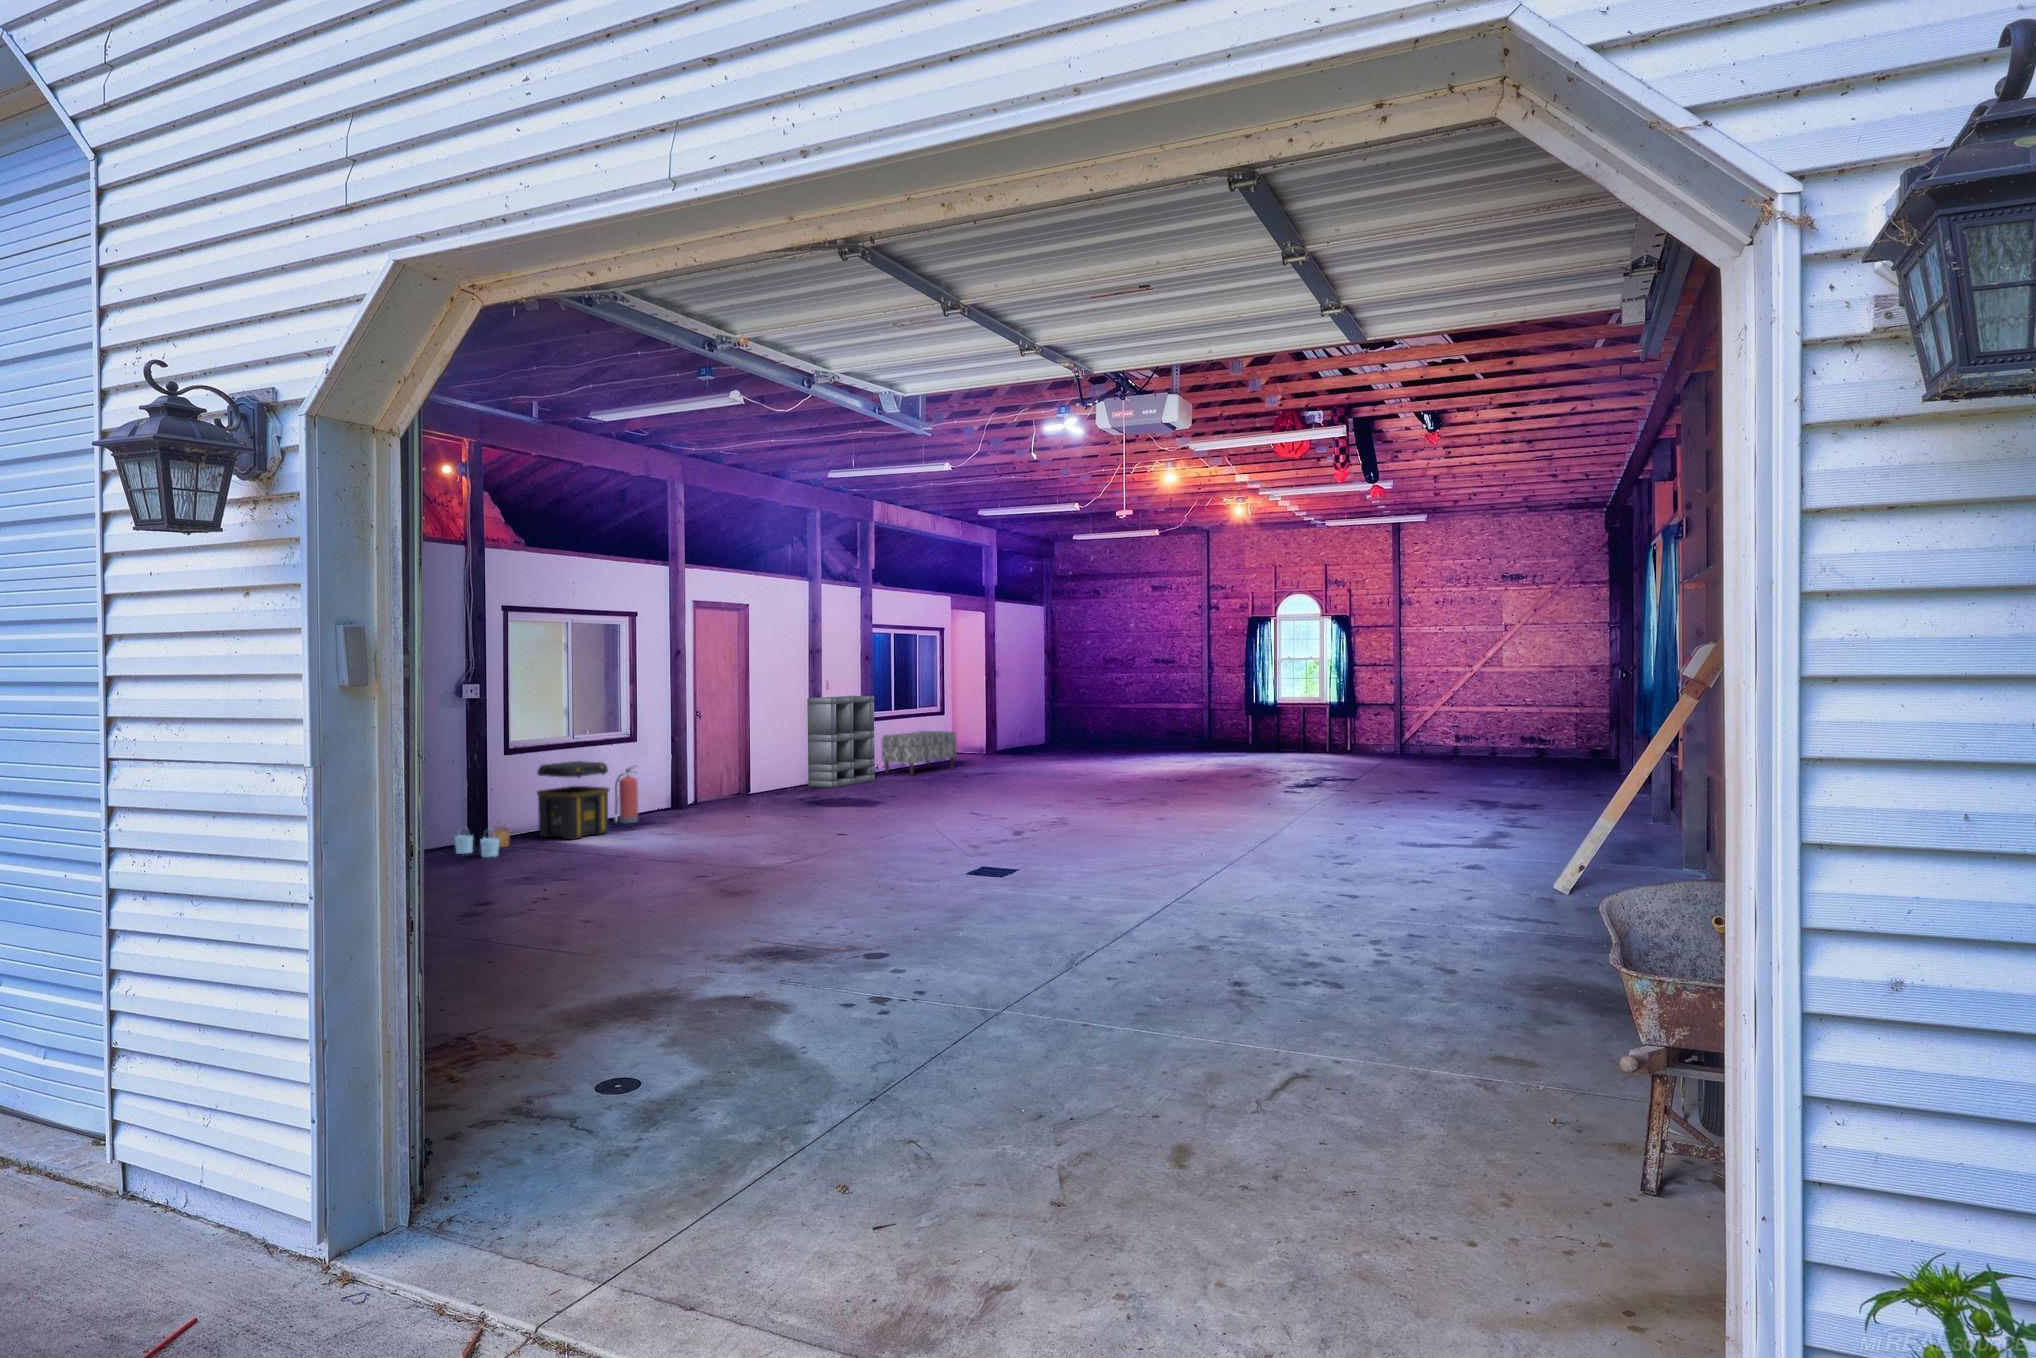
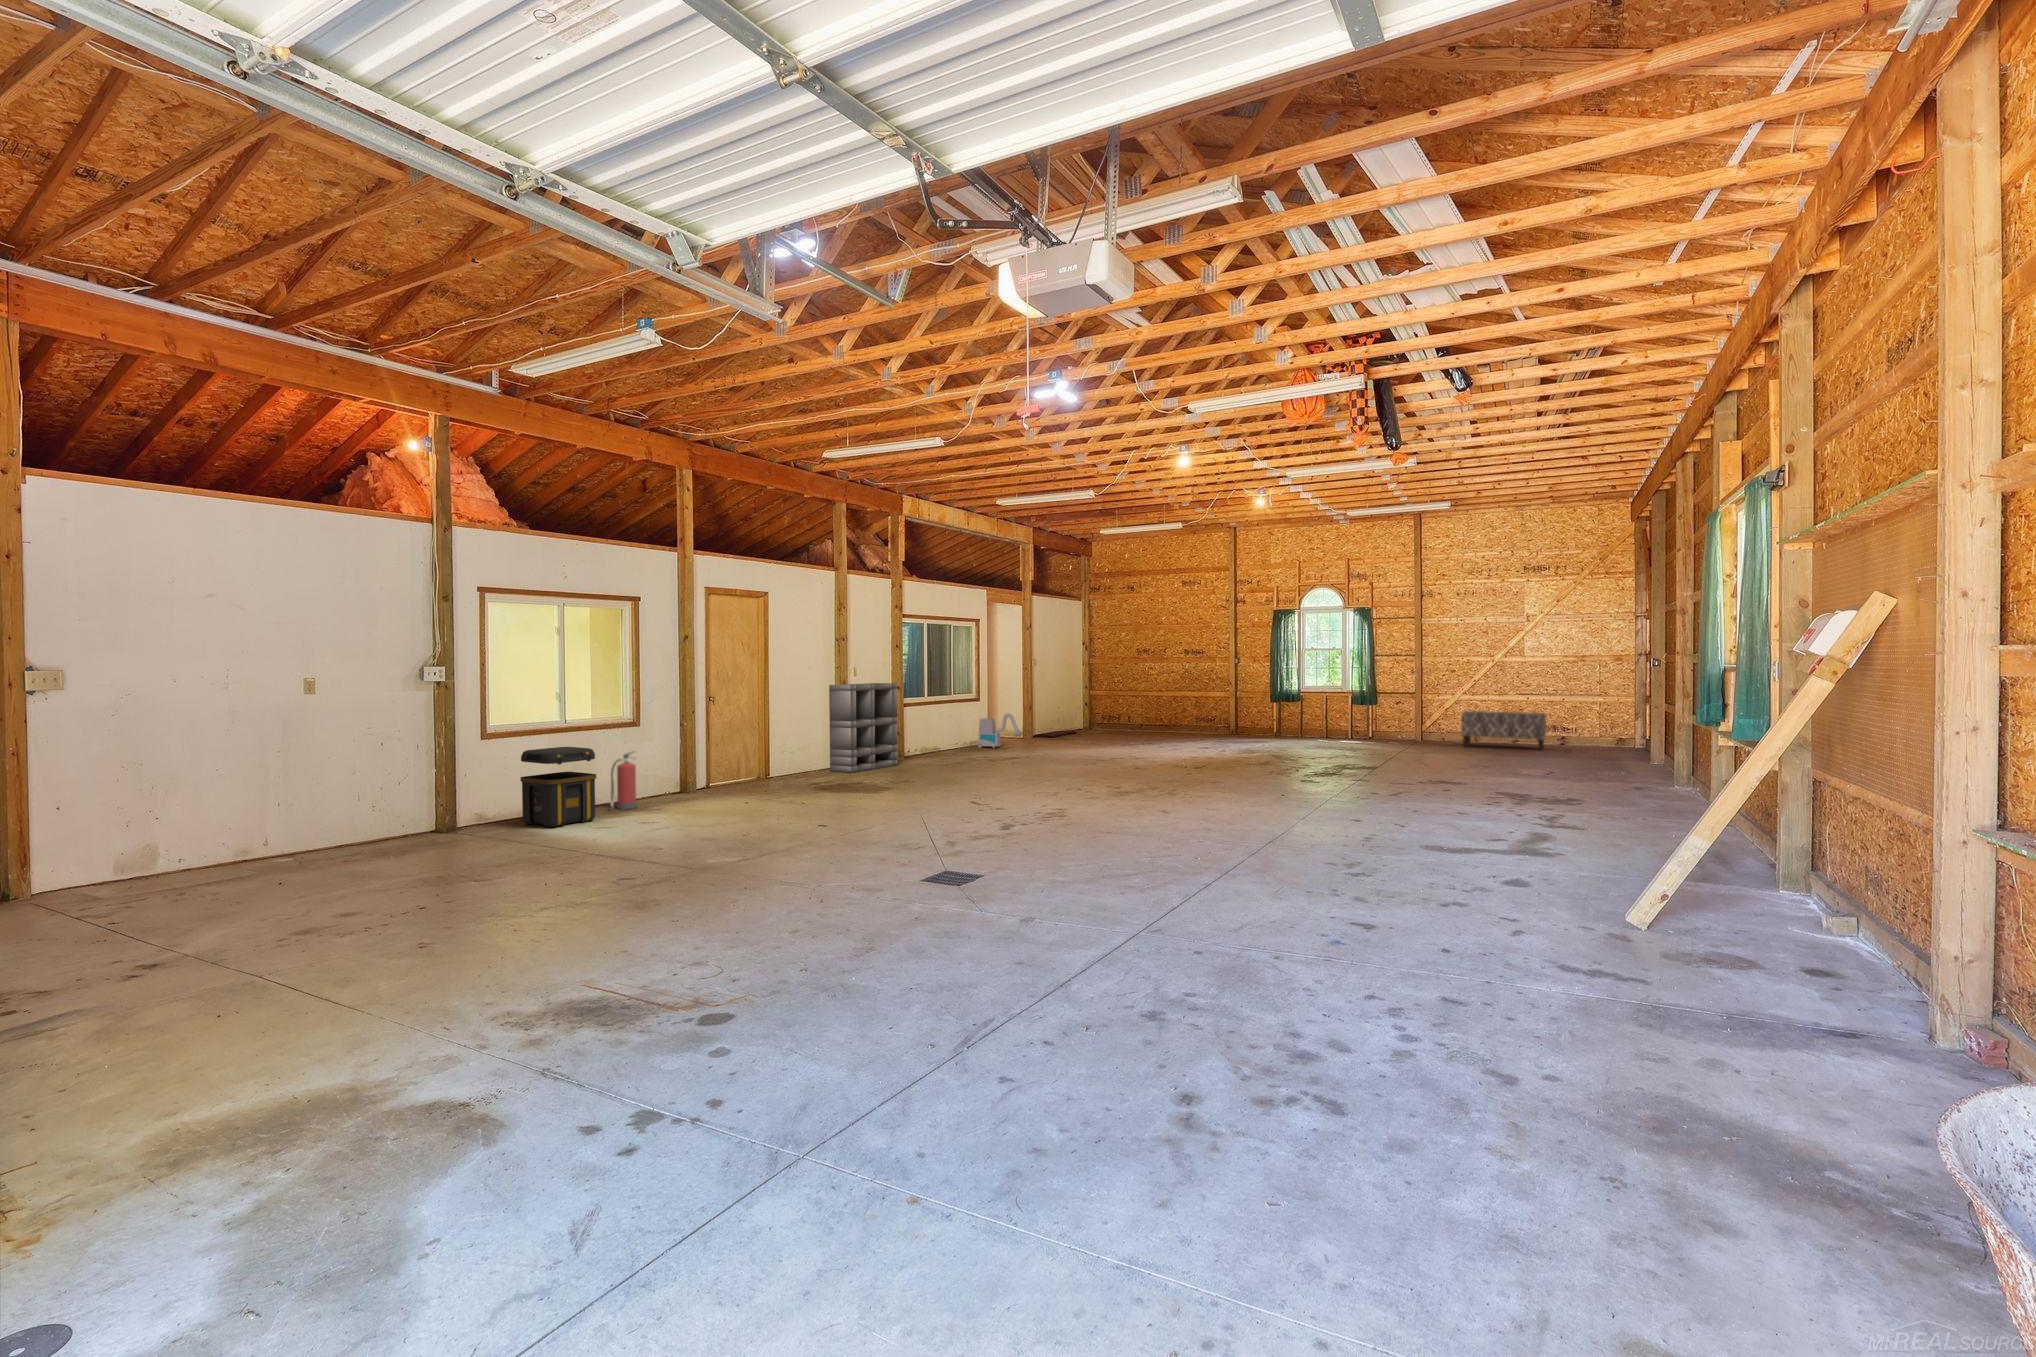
vacuum cleaner: none [948,726,996,763] -> present [978,713,1023,748]
bench: present [882,731,956,775] -> present [1461,711,1546,750]
bucket: present [455,827,510,858] -> none [421,808,485,848]

